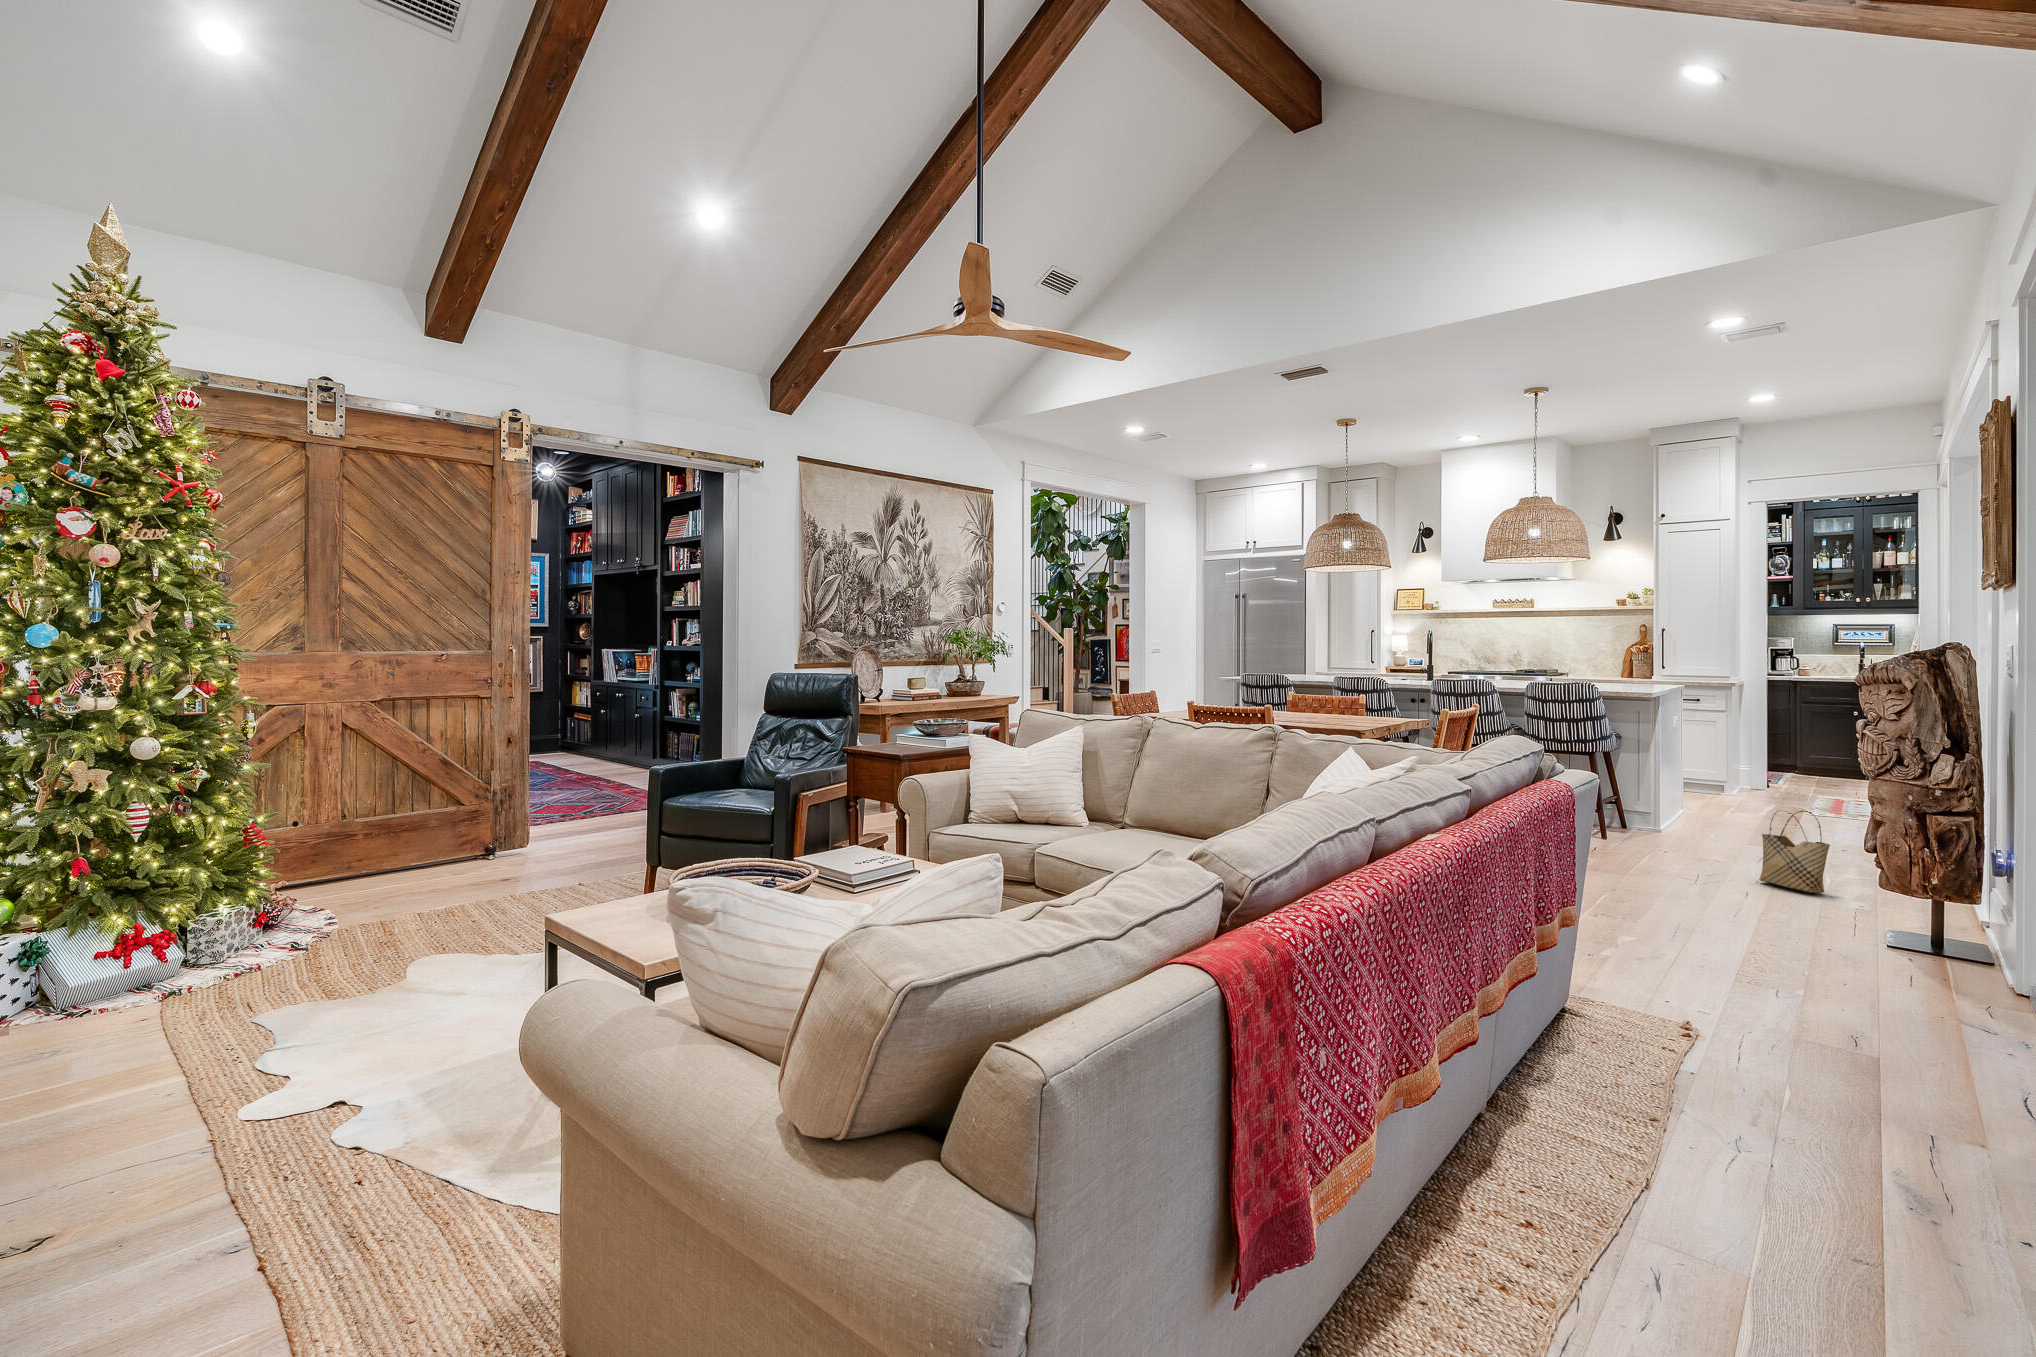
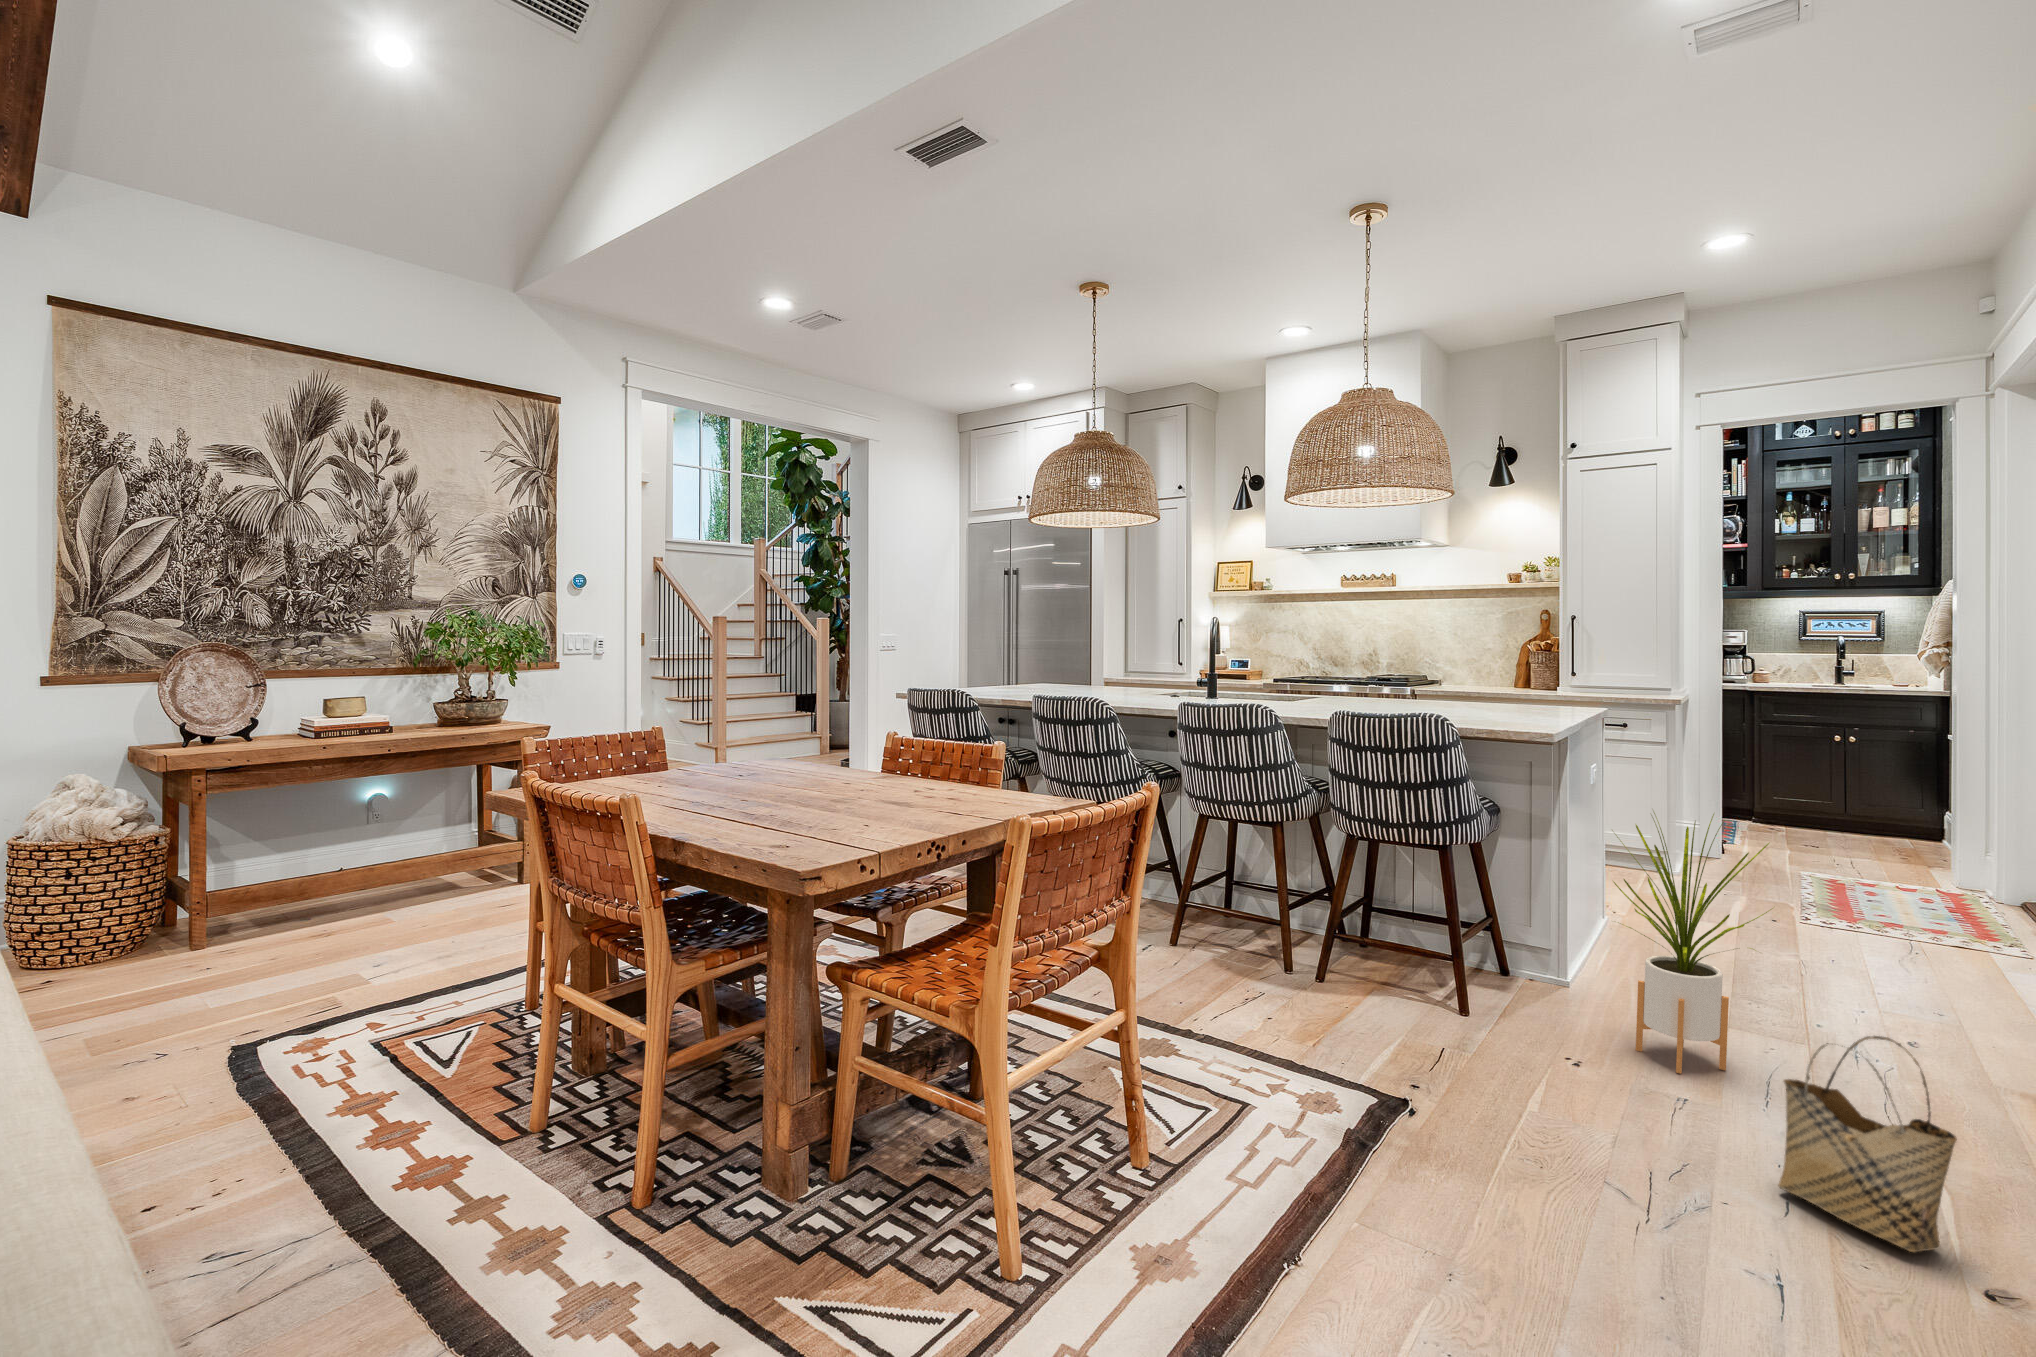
house plant: none [1684,727,1768,857] -> present [1613,813,1773,1074]

